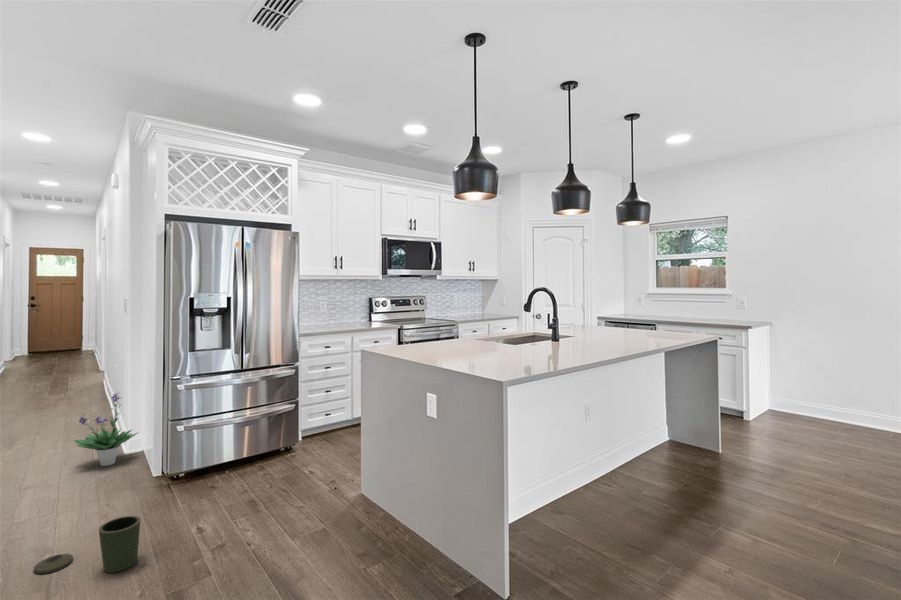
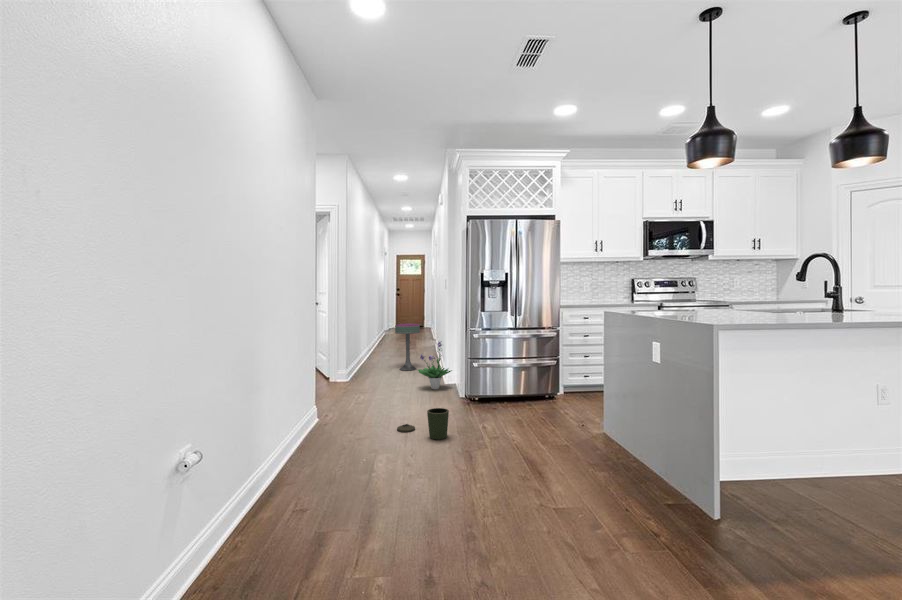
bar stool: none [27,363,76,437] -> present [395,324,420,371]

